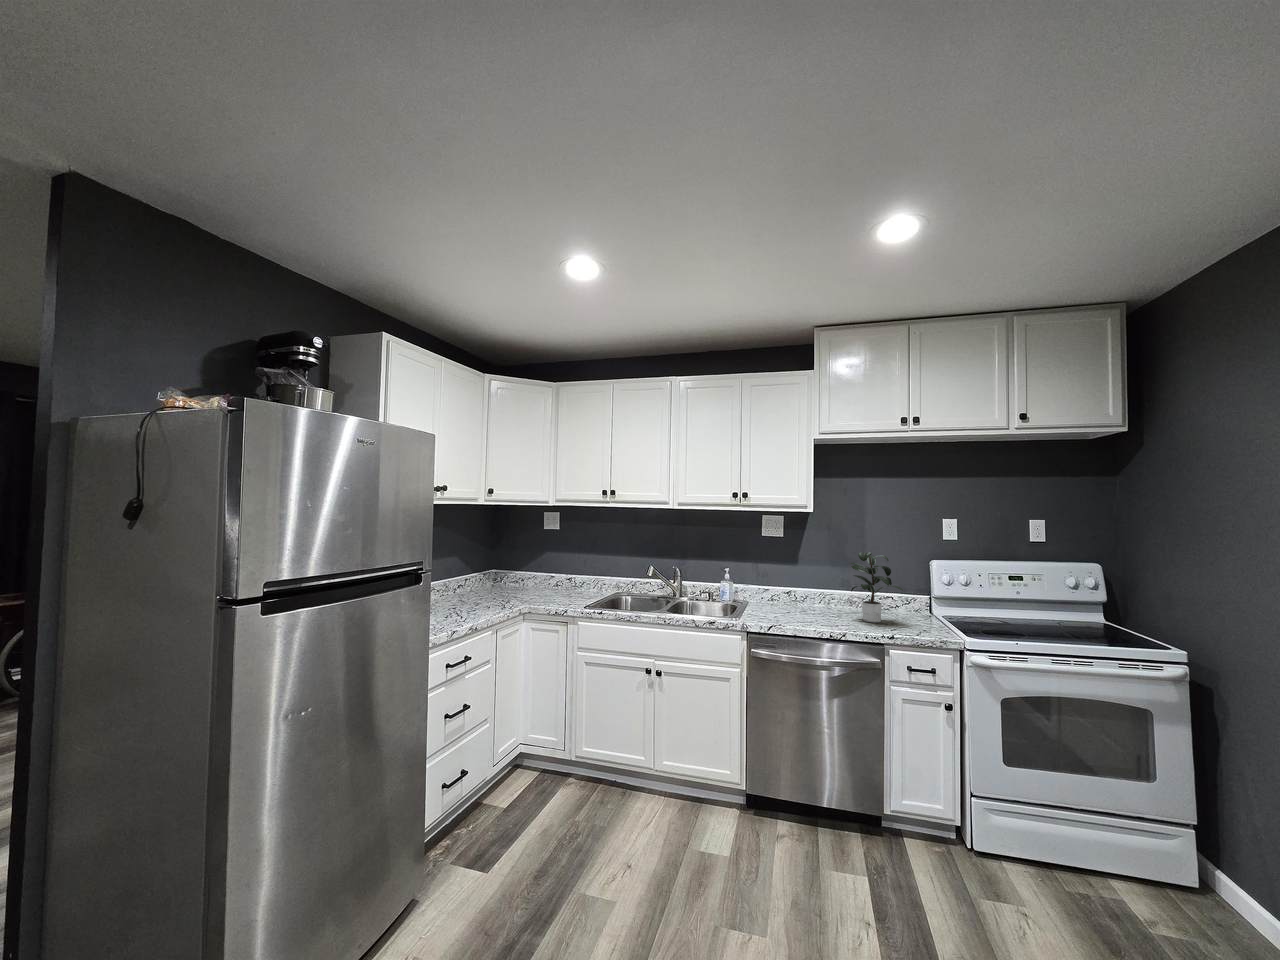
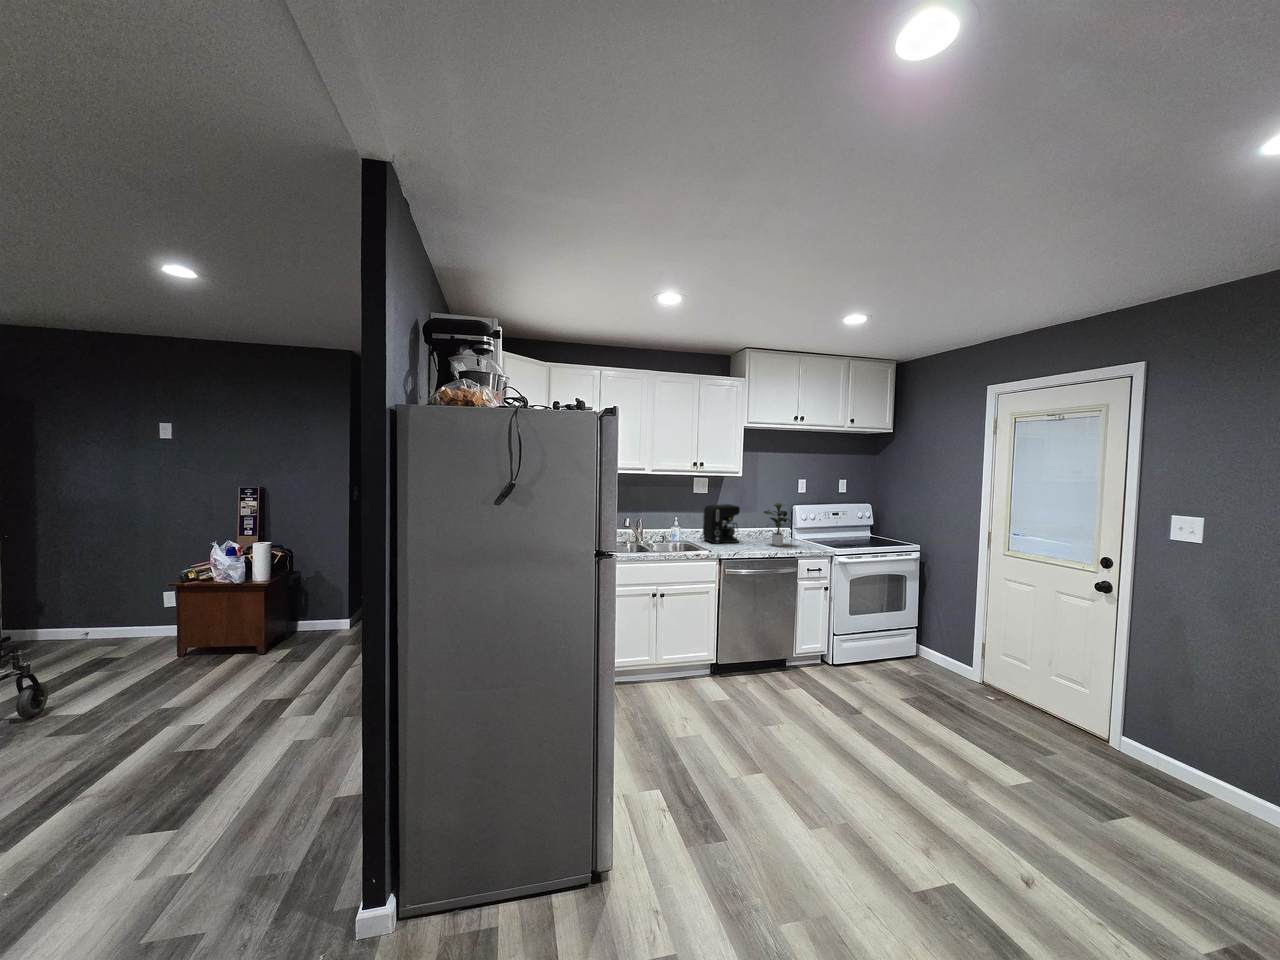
coffee maker: none [768,553,819,612] -> present [703,504,740,543]

